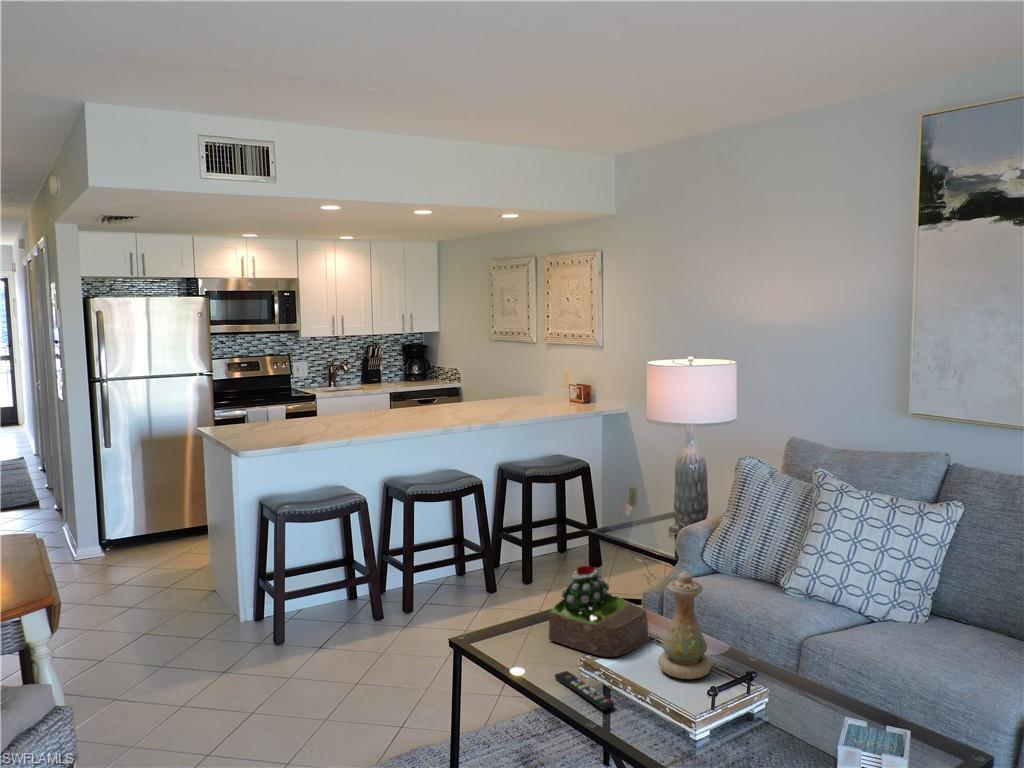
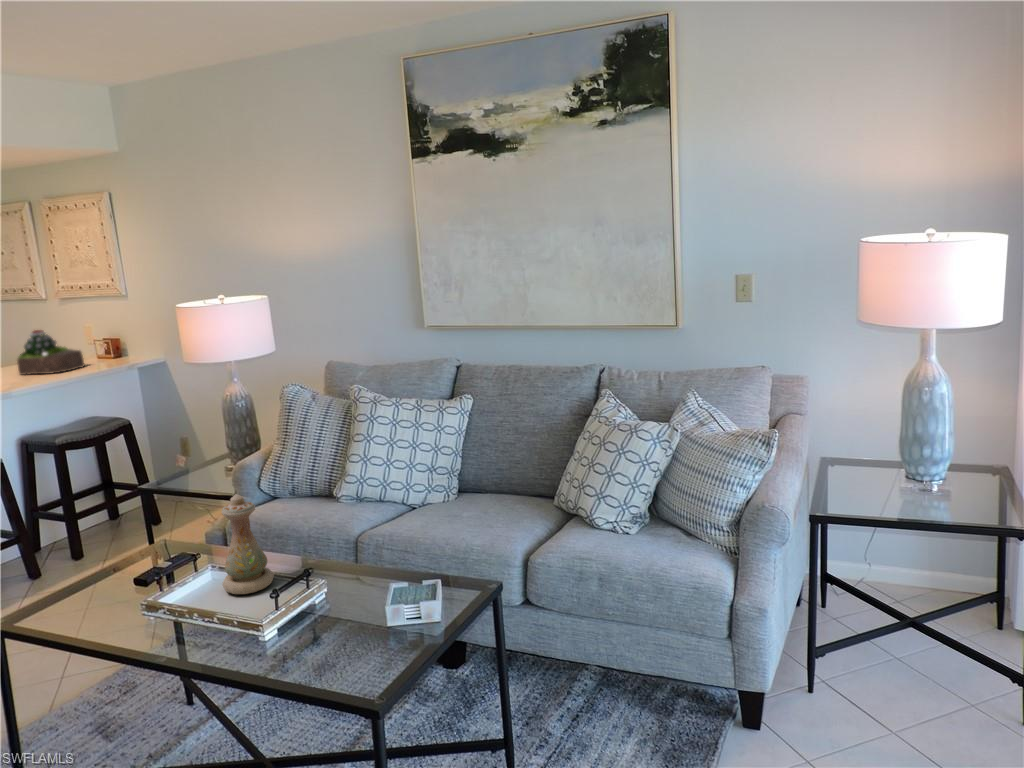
succulent plant: present [549,566,648,657] -> present [17,330,84,375]
remote control: present [555,671,614,710] -> none [115,618,182,642]

